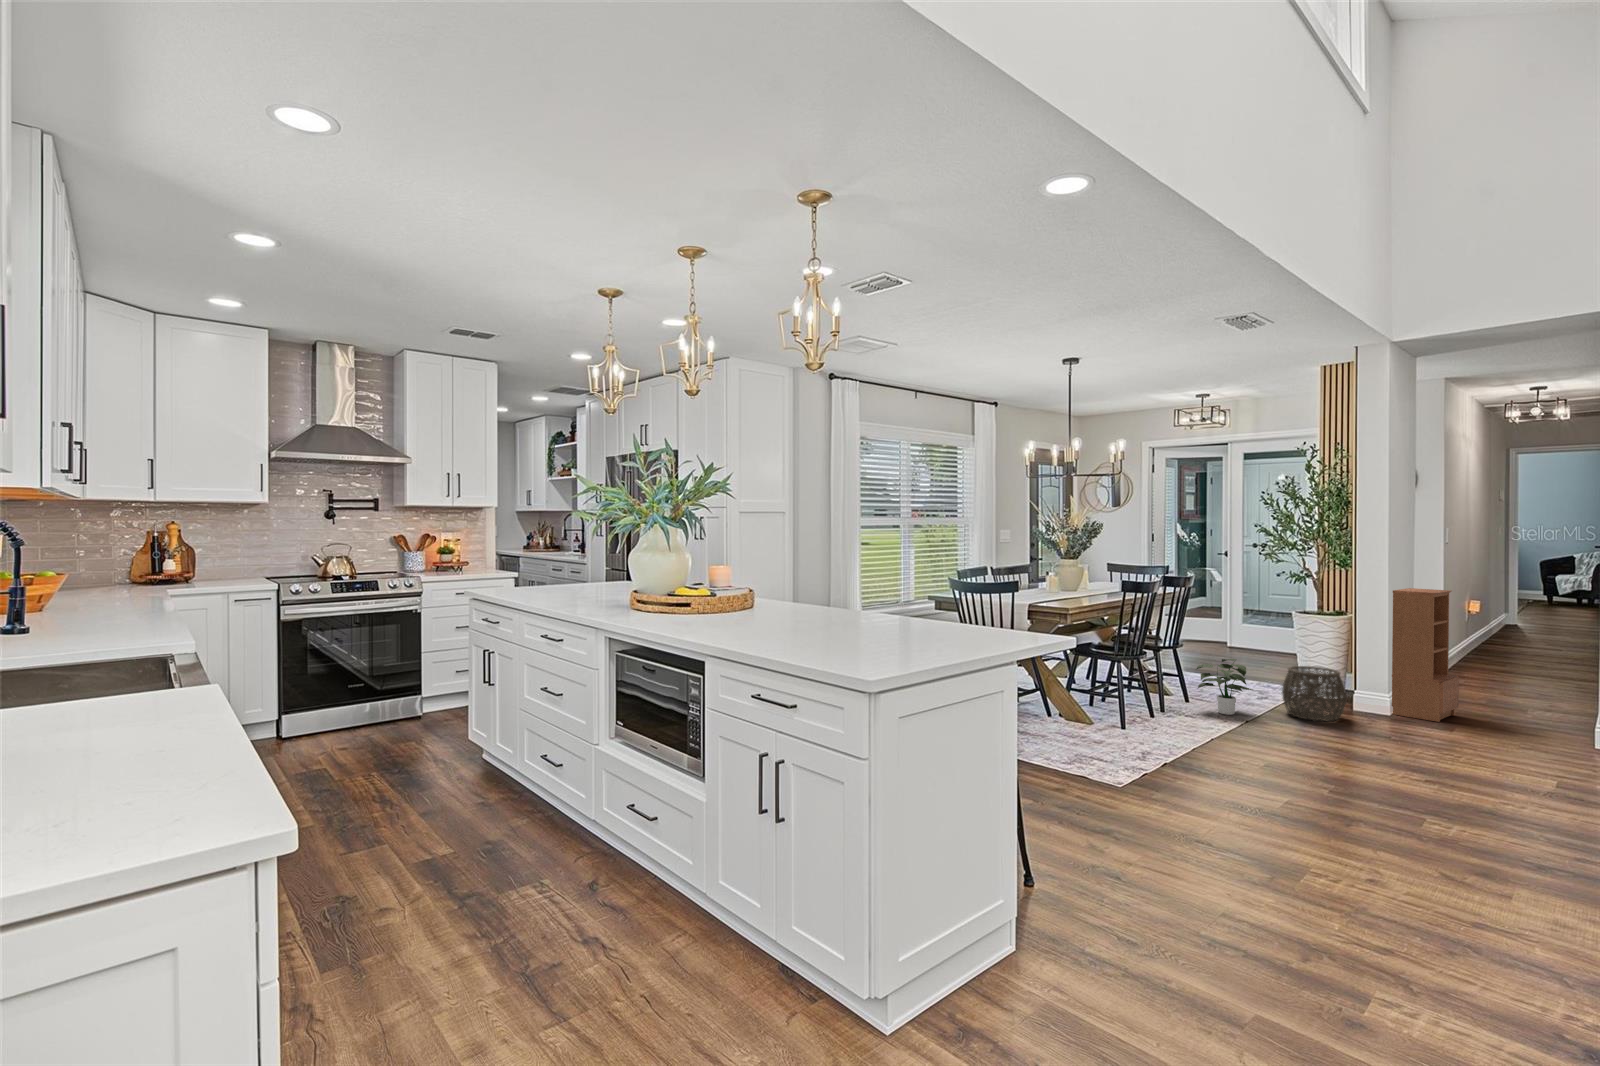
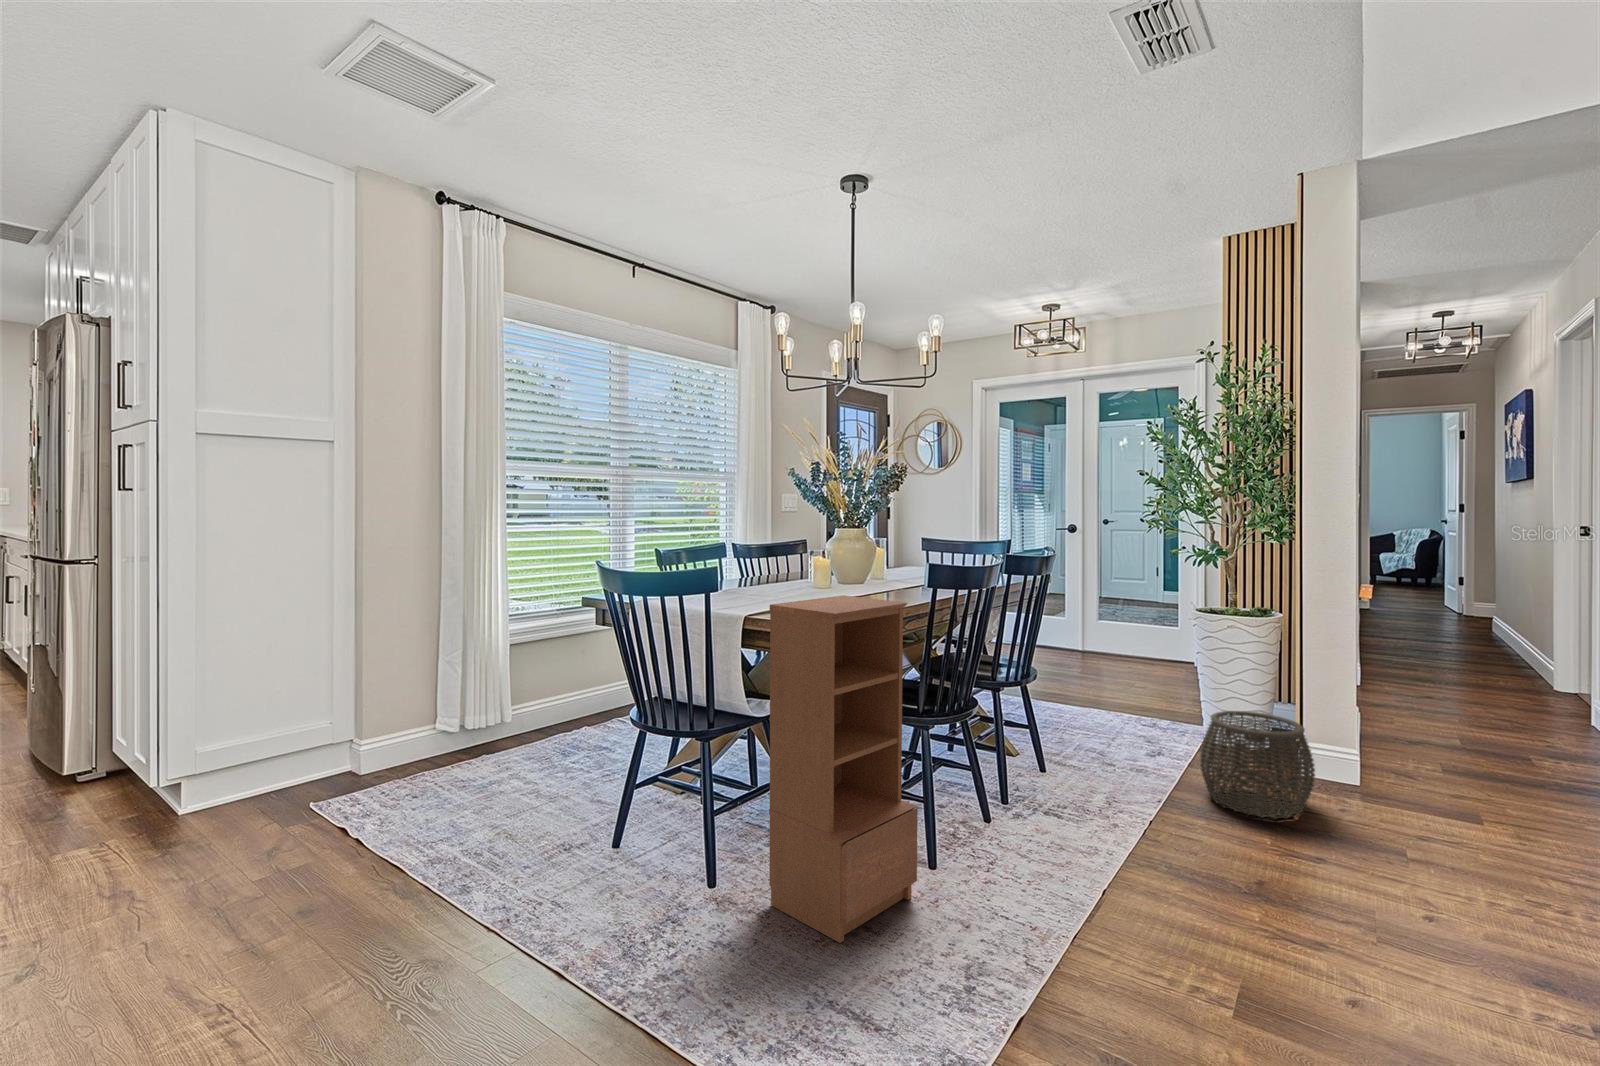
bookcase: present [1392,588,1459,722] -> present [769,595,918,943]
potted plant: present [1197,659,1252,715] -> none [1057,702,1156,808]

